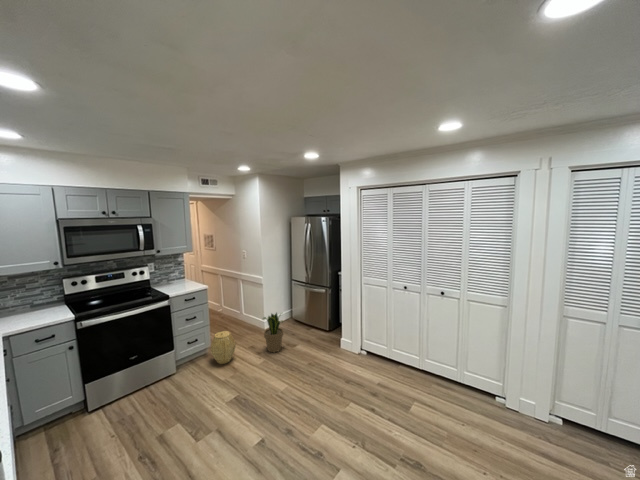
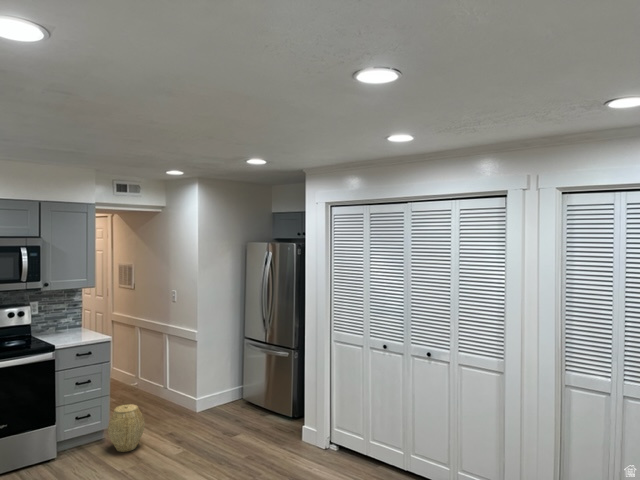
potted plant: present [263,313,283,352] -> none [185,381,219,441]

